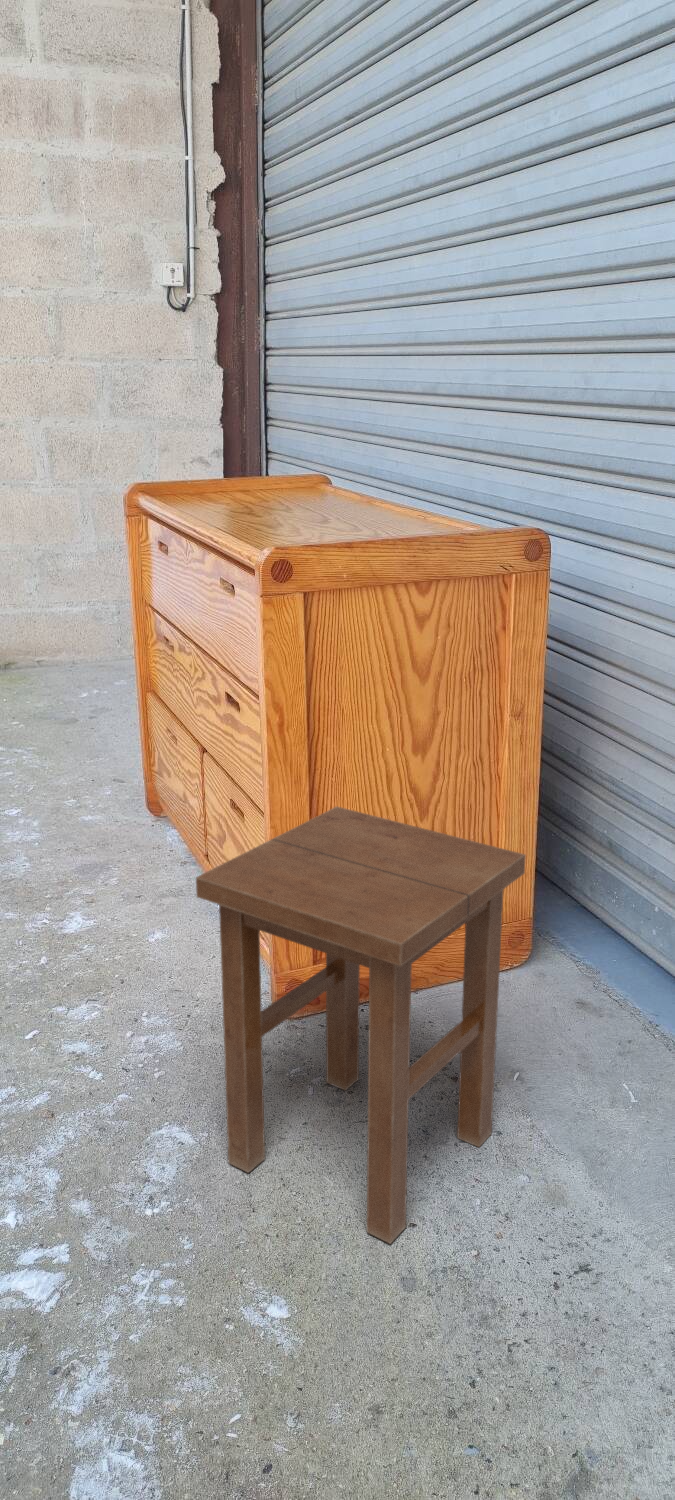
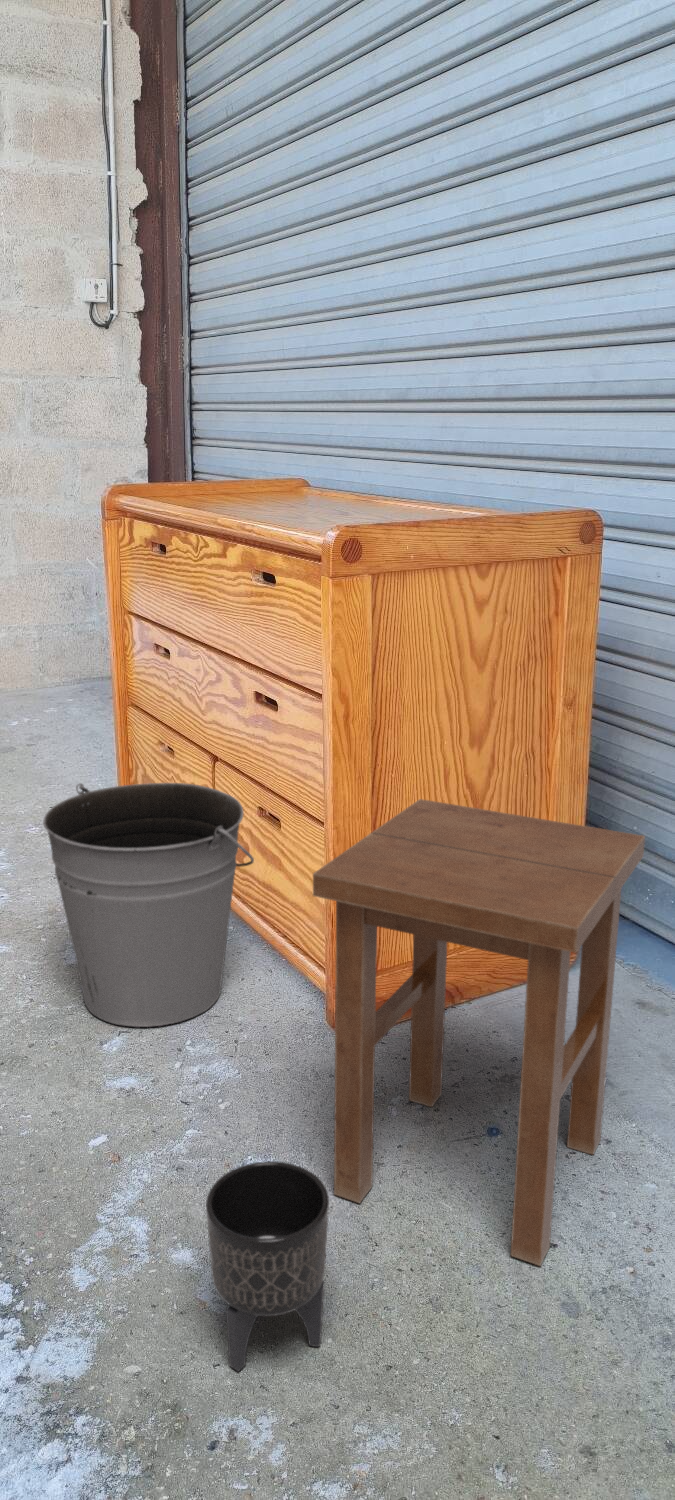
bucket: none [25,771,217,997] -> present [43,783,254,1027]
planter: none [68,1130,177,1308] -> present [206,1161,329,1371]

